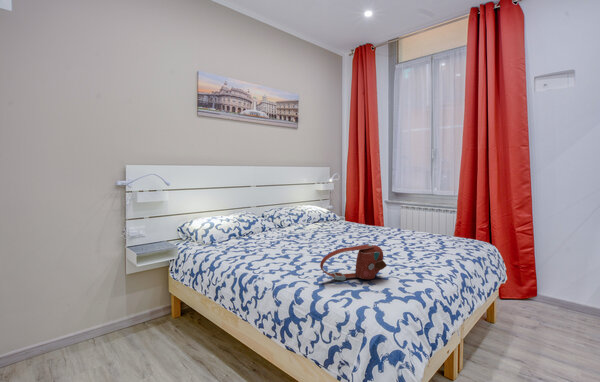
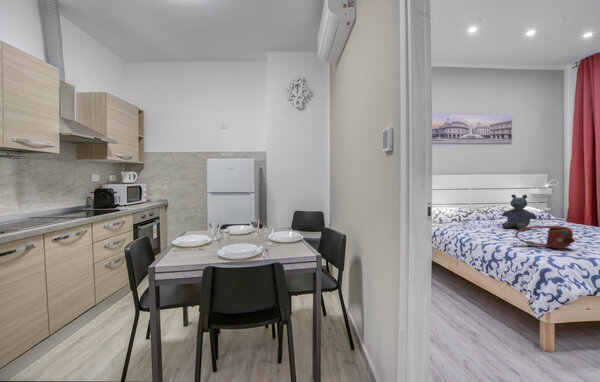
stuffed bear: none [293,196,331,247] -> present [502,194,537,230]

